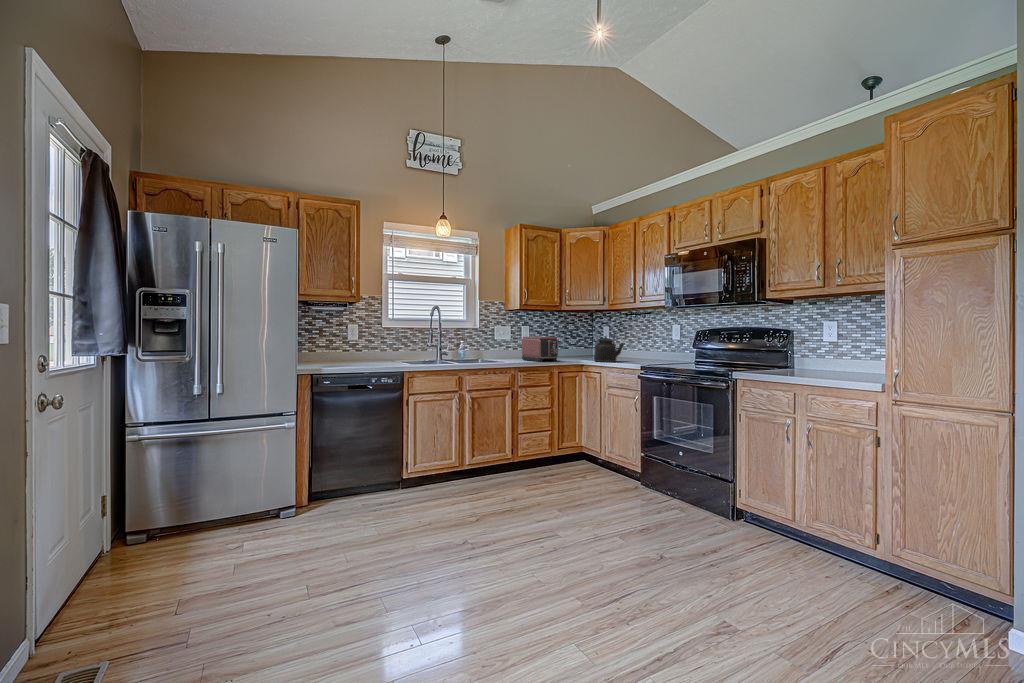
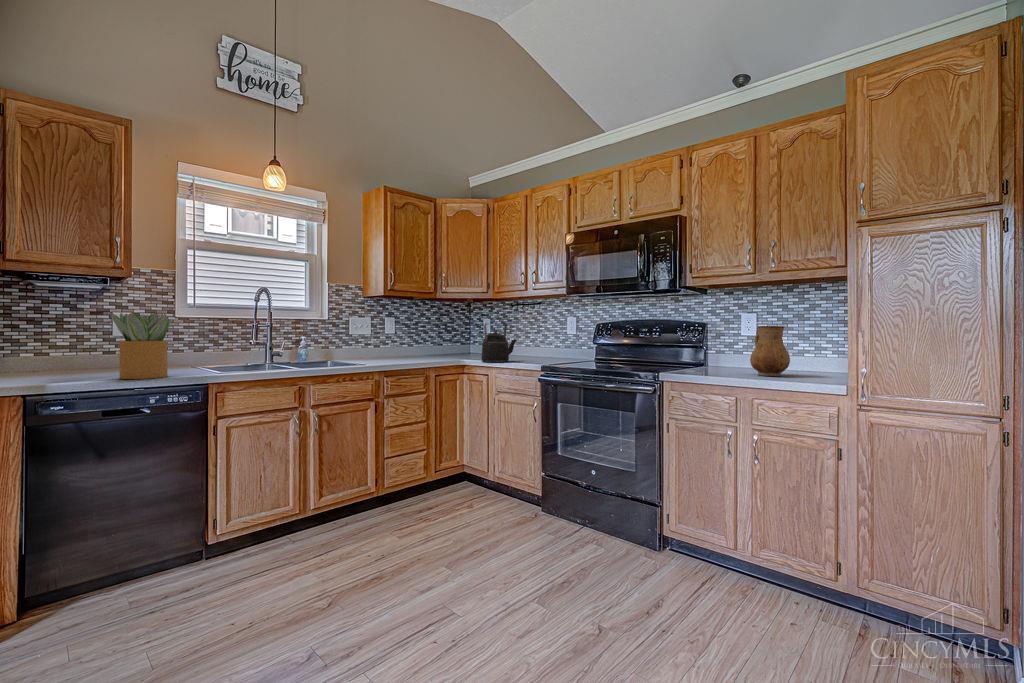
potted plant: none [352,325,382,367] -> present [111,313,170,379]
ceramic pitcher: none [817,333,854,377] -> present [750,326,790,376]
toaster: present [522,337,558,362] -> none [388,331,437,364]

